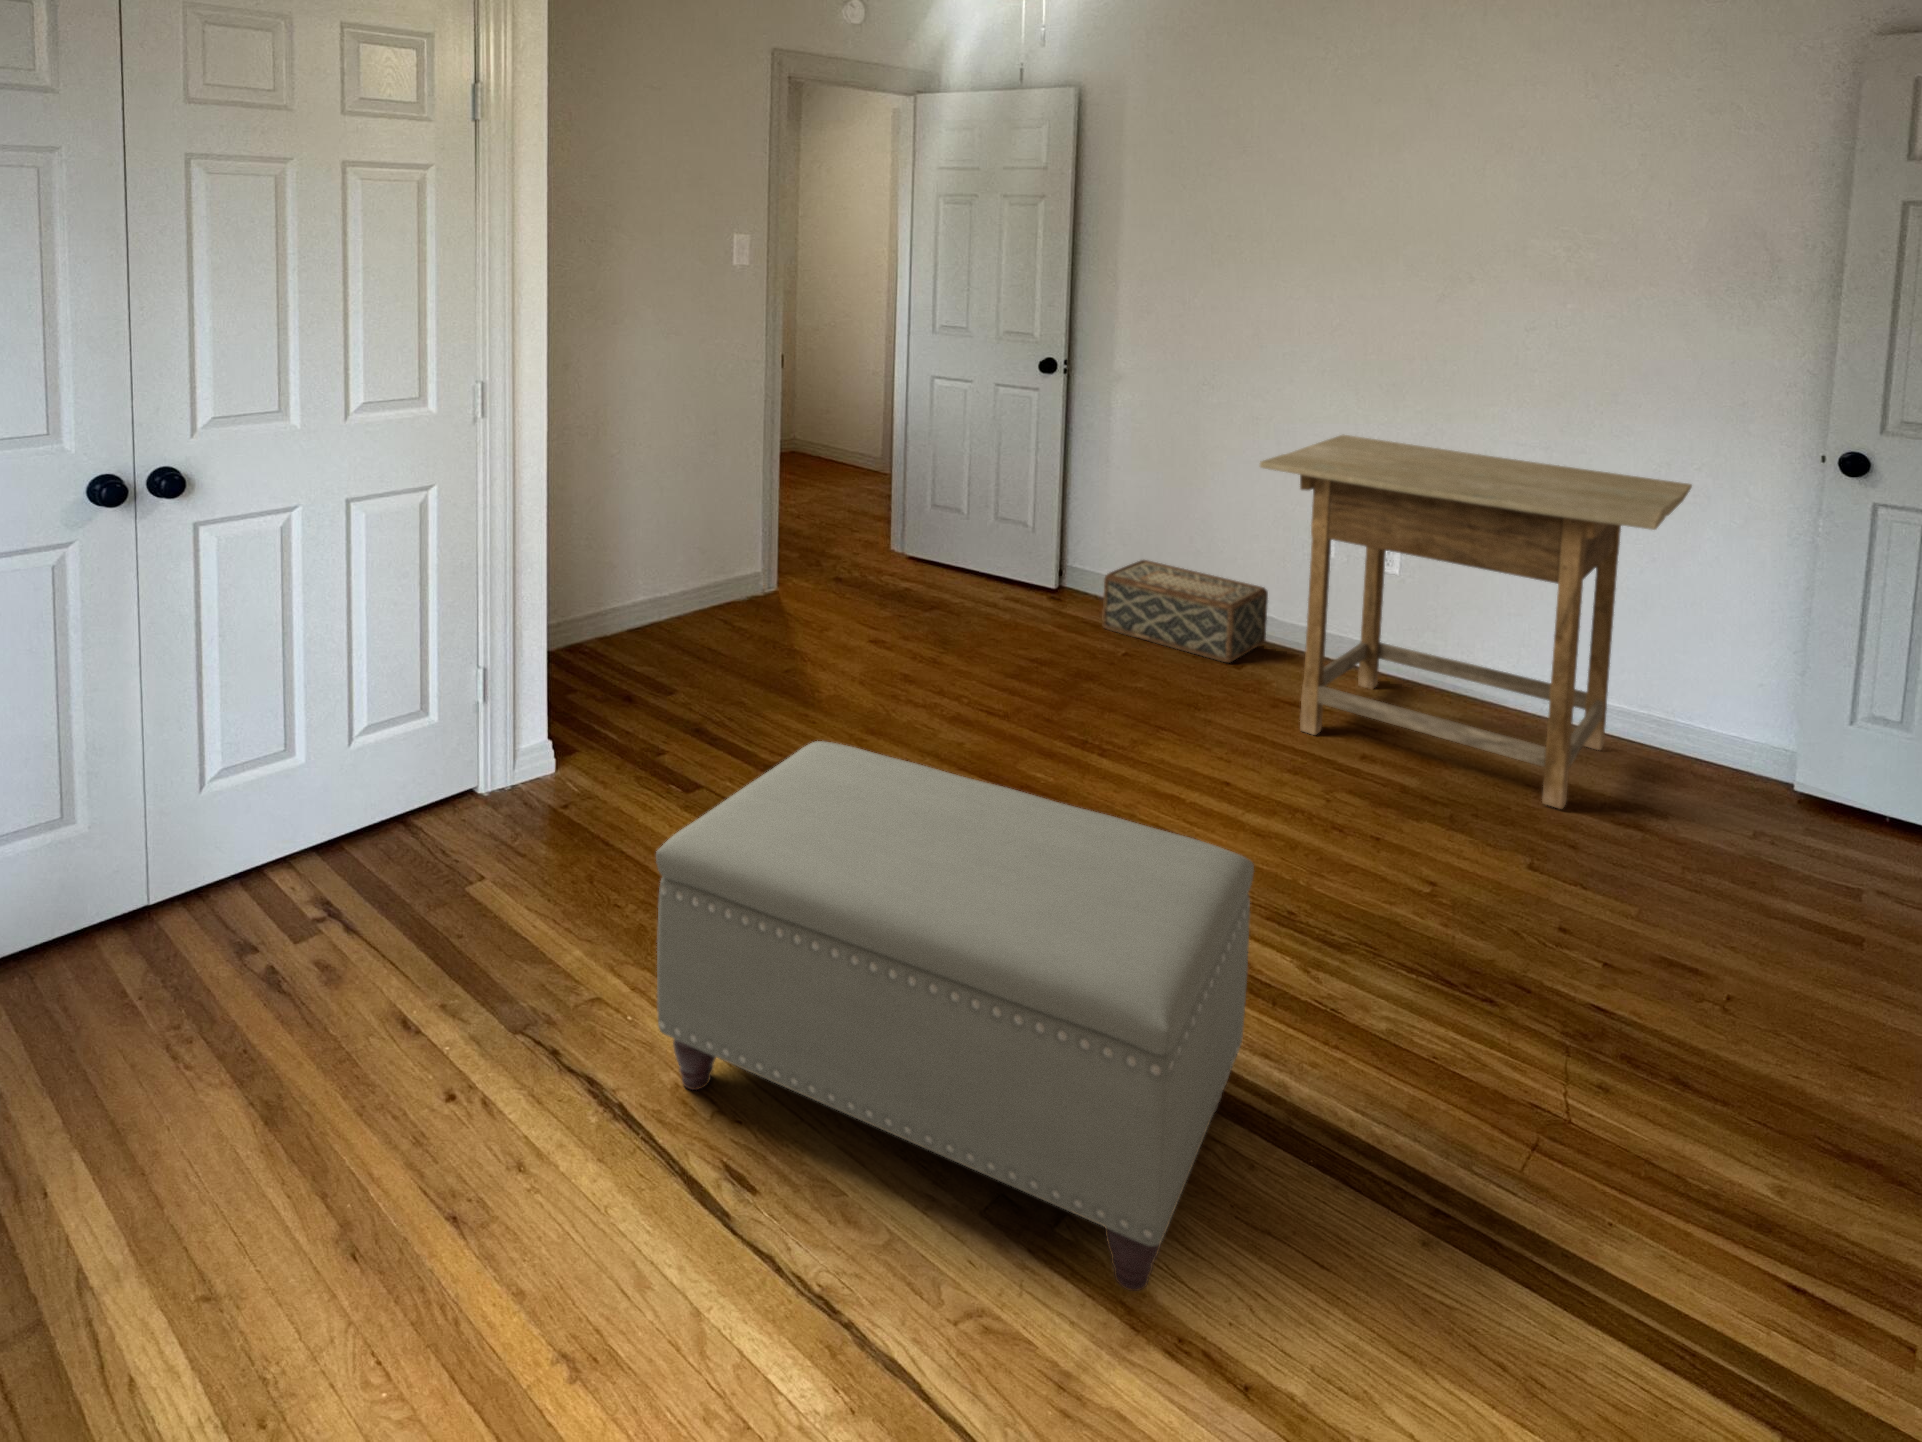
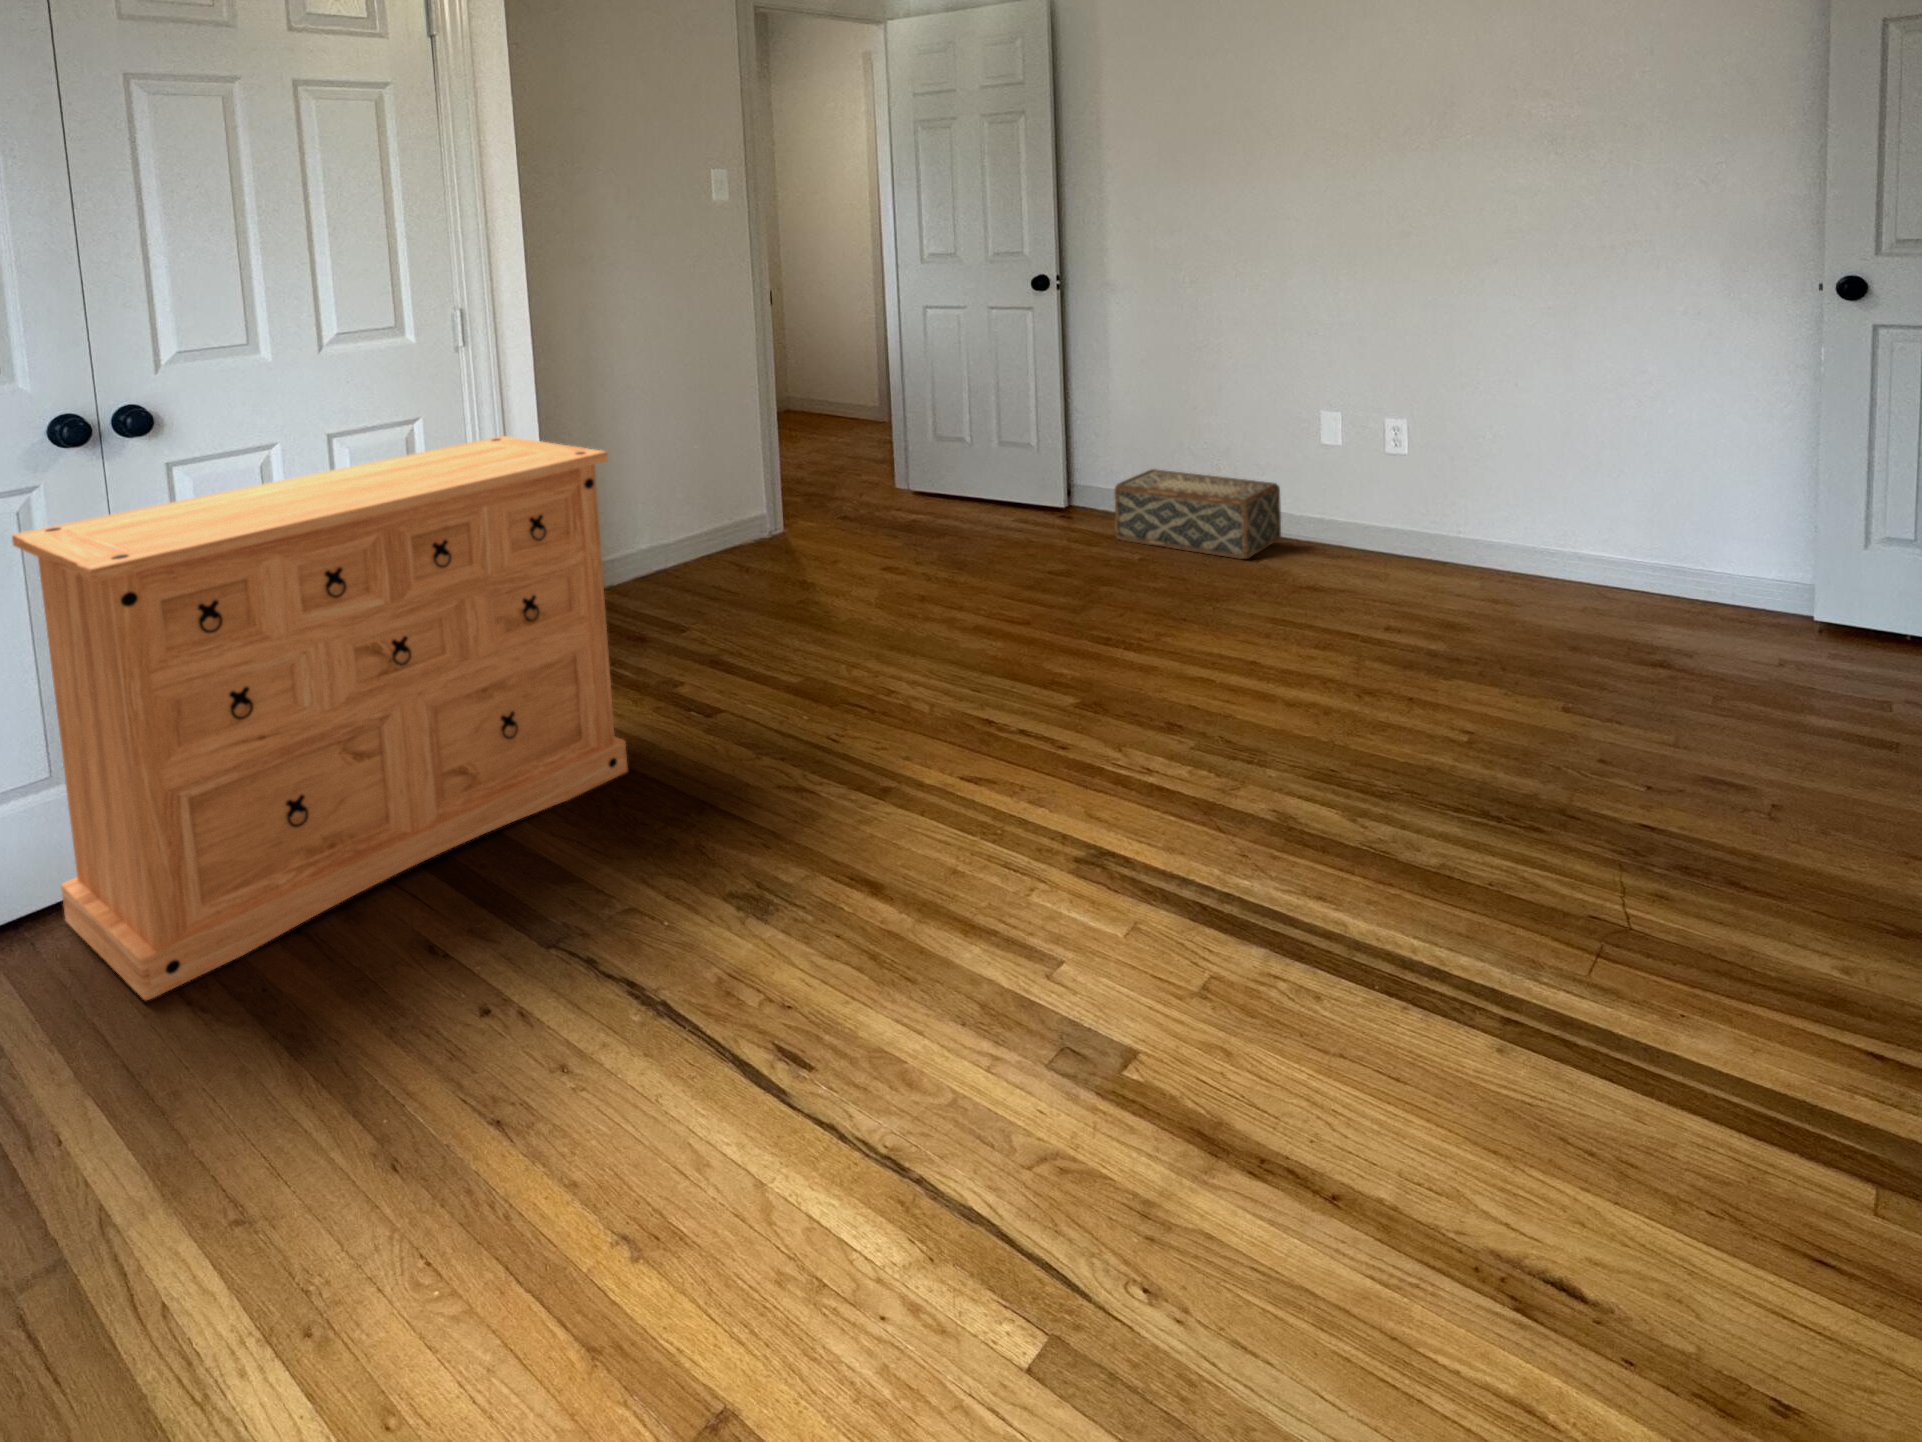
desk: present [1260,435,1692,809] -> none [1264,319,1696,658]
dresser: none [48,504,612,1050] -> present [12,436,628,1000]
ottoman: present [656,741,1254,1291] -> none [679,631,1297,1120]

